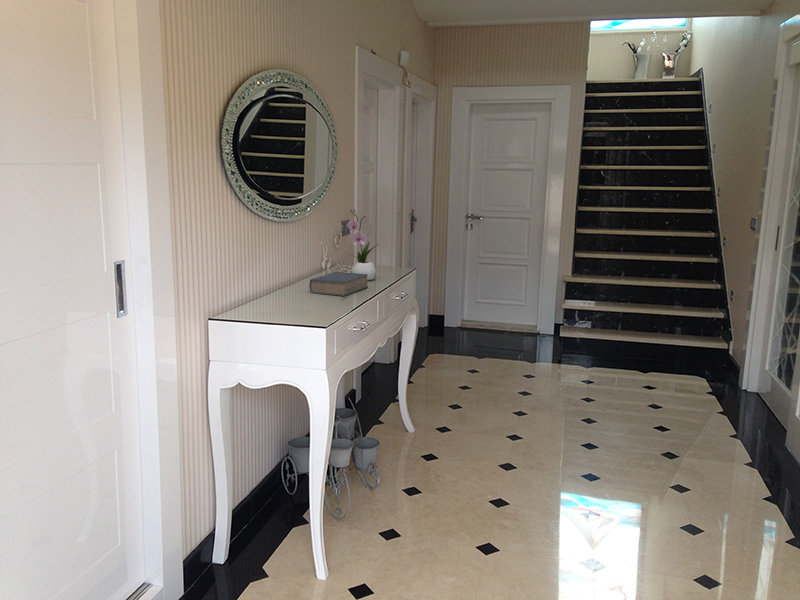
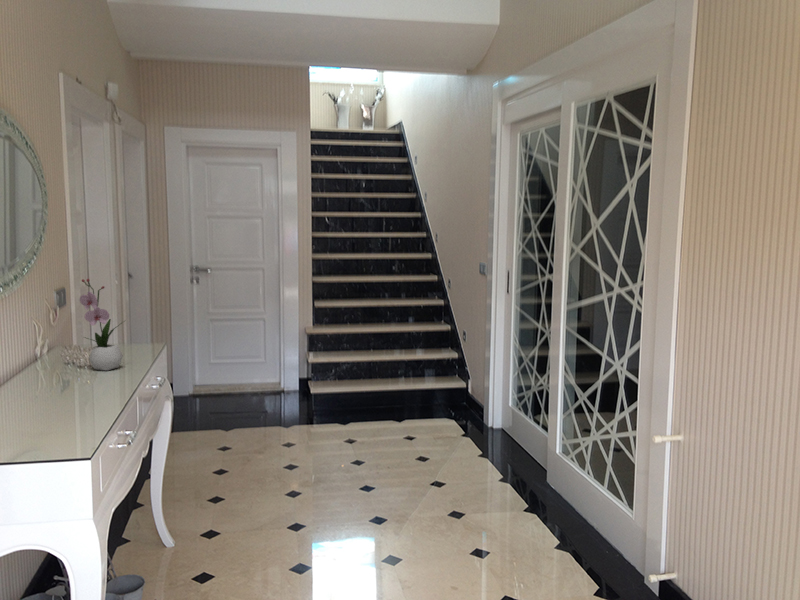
book: present [309,272,368,296] -> none [38,363,119,400]

